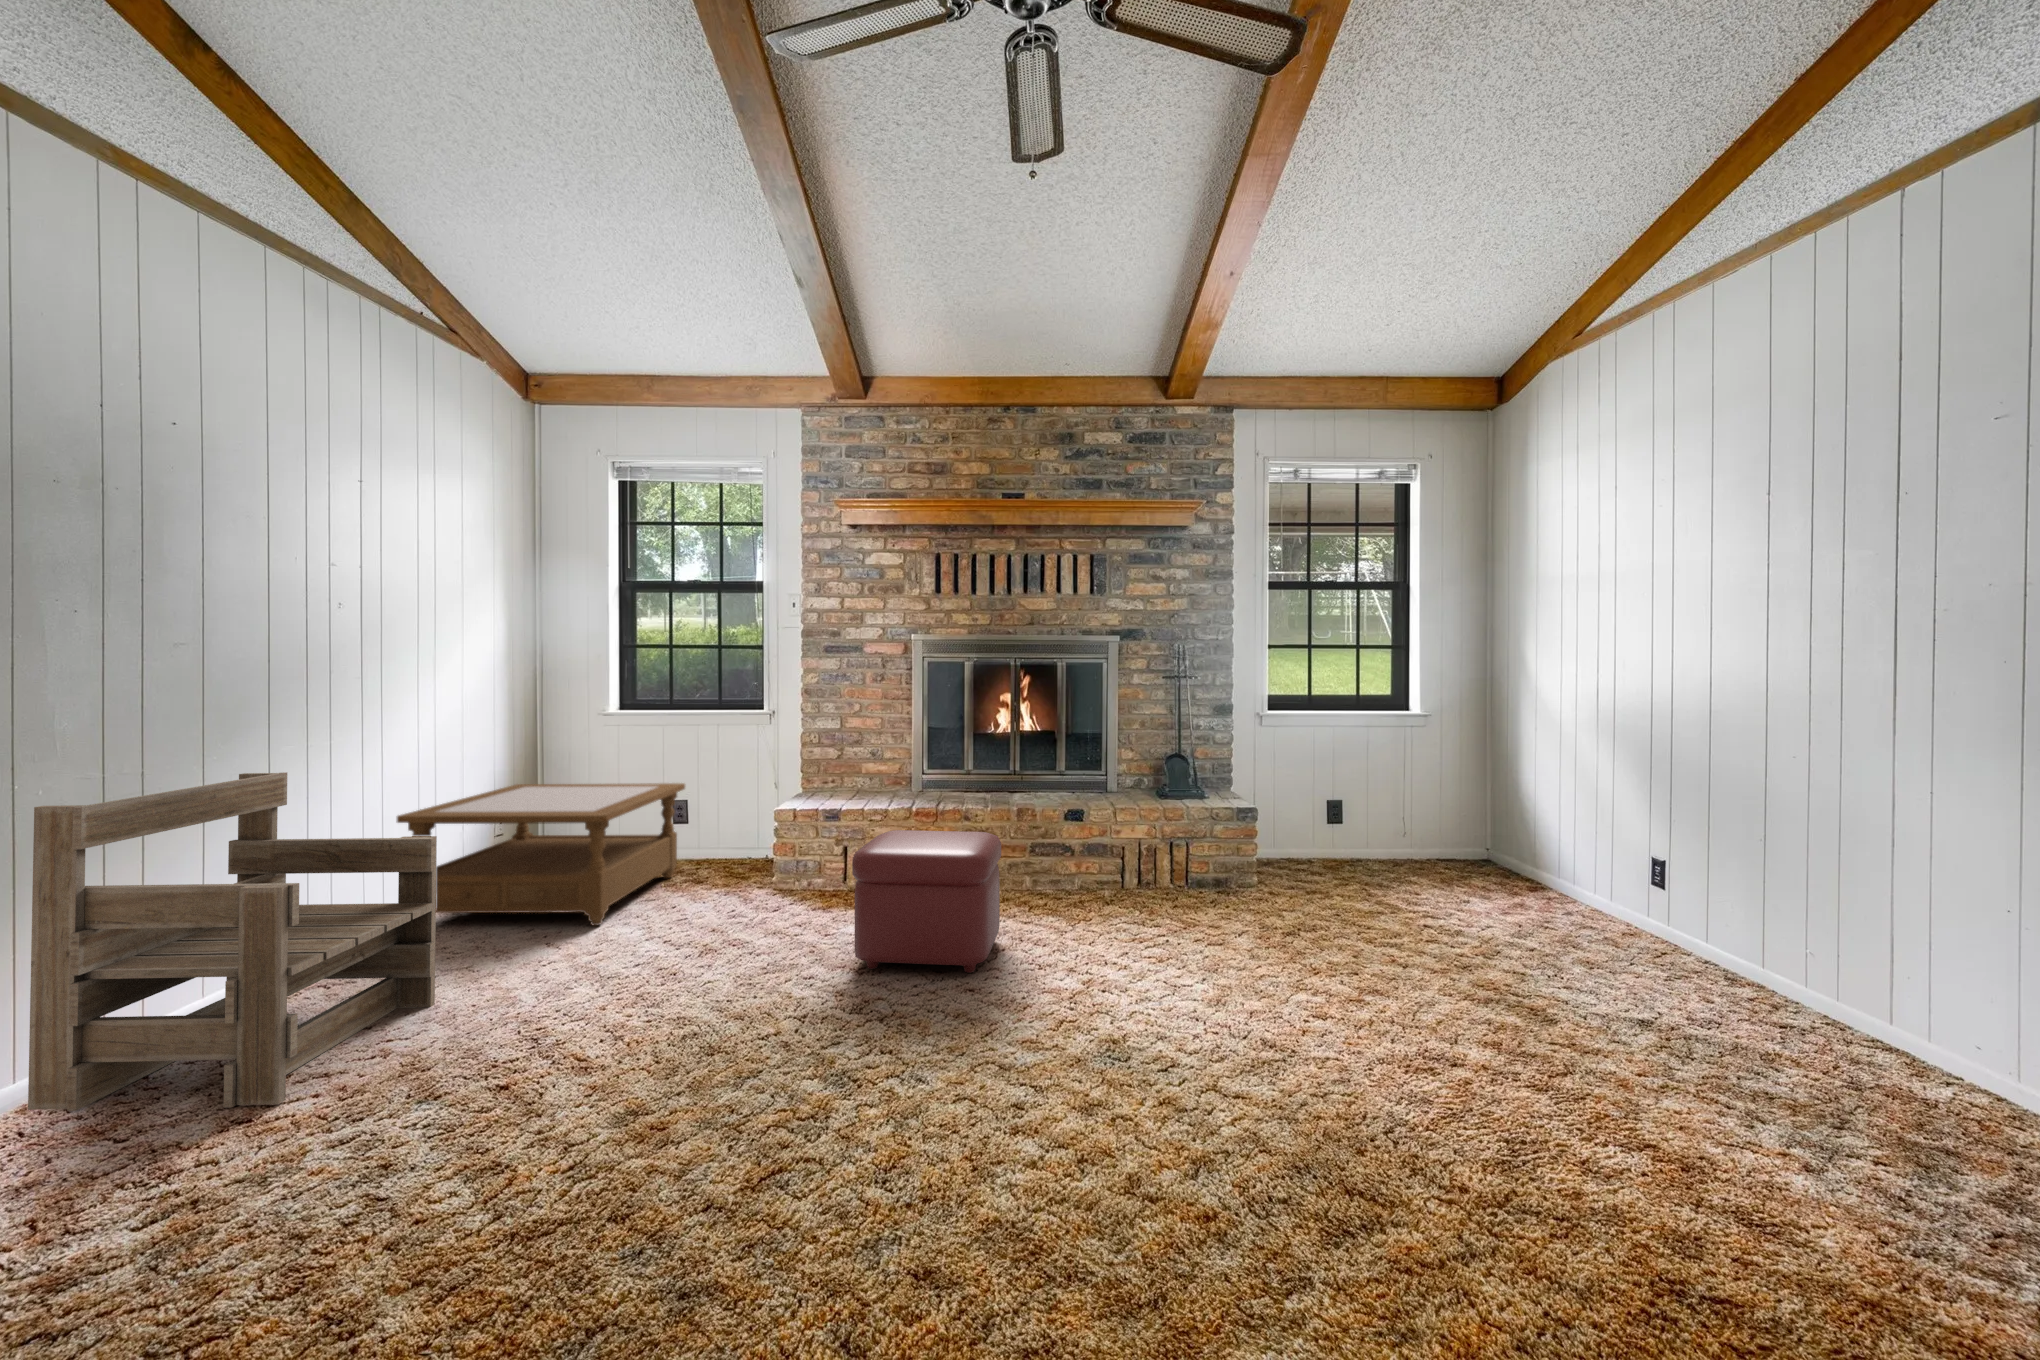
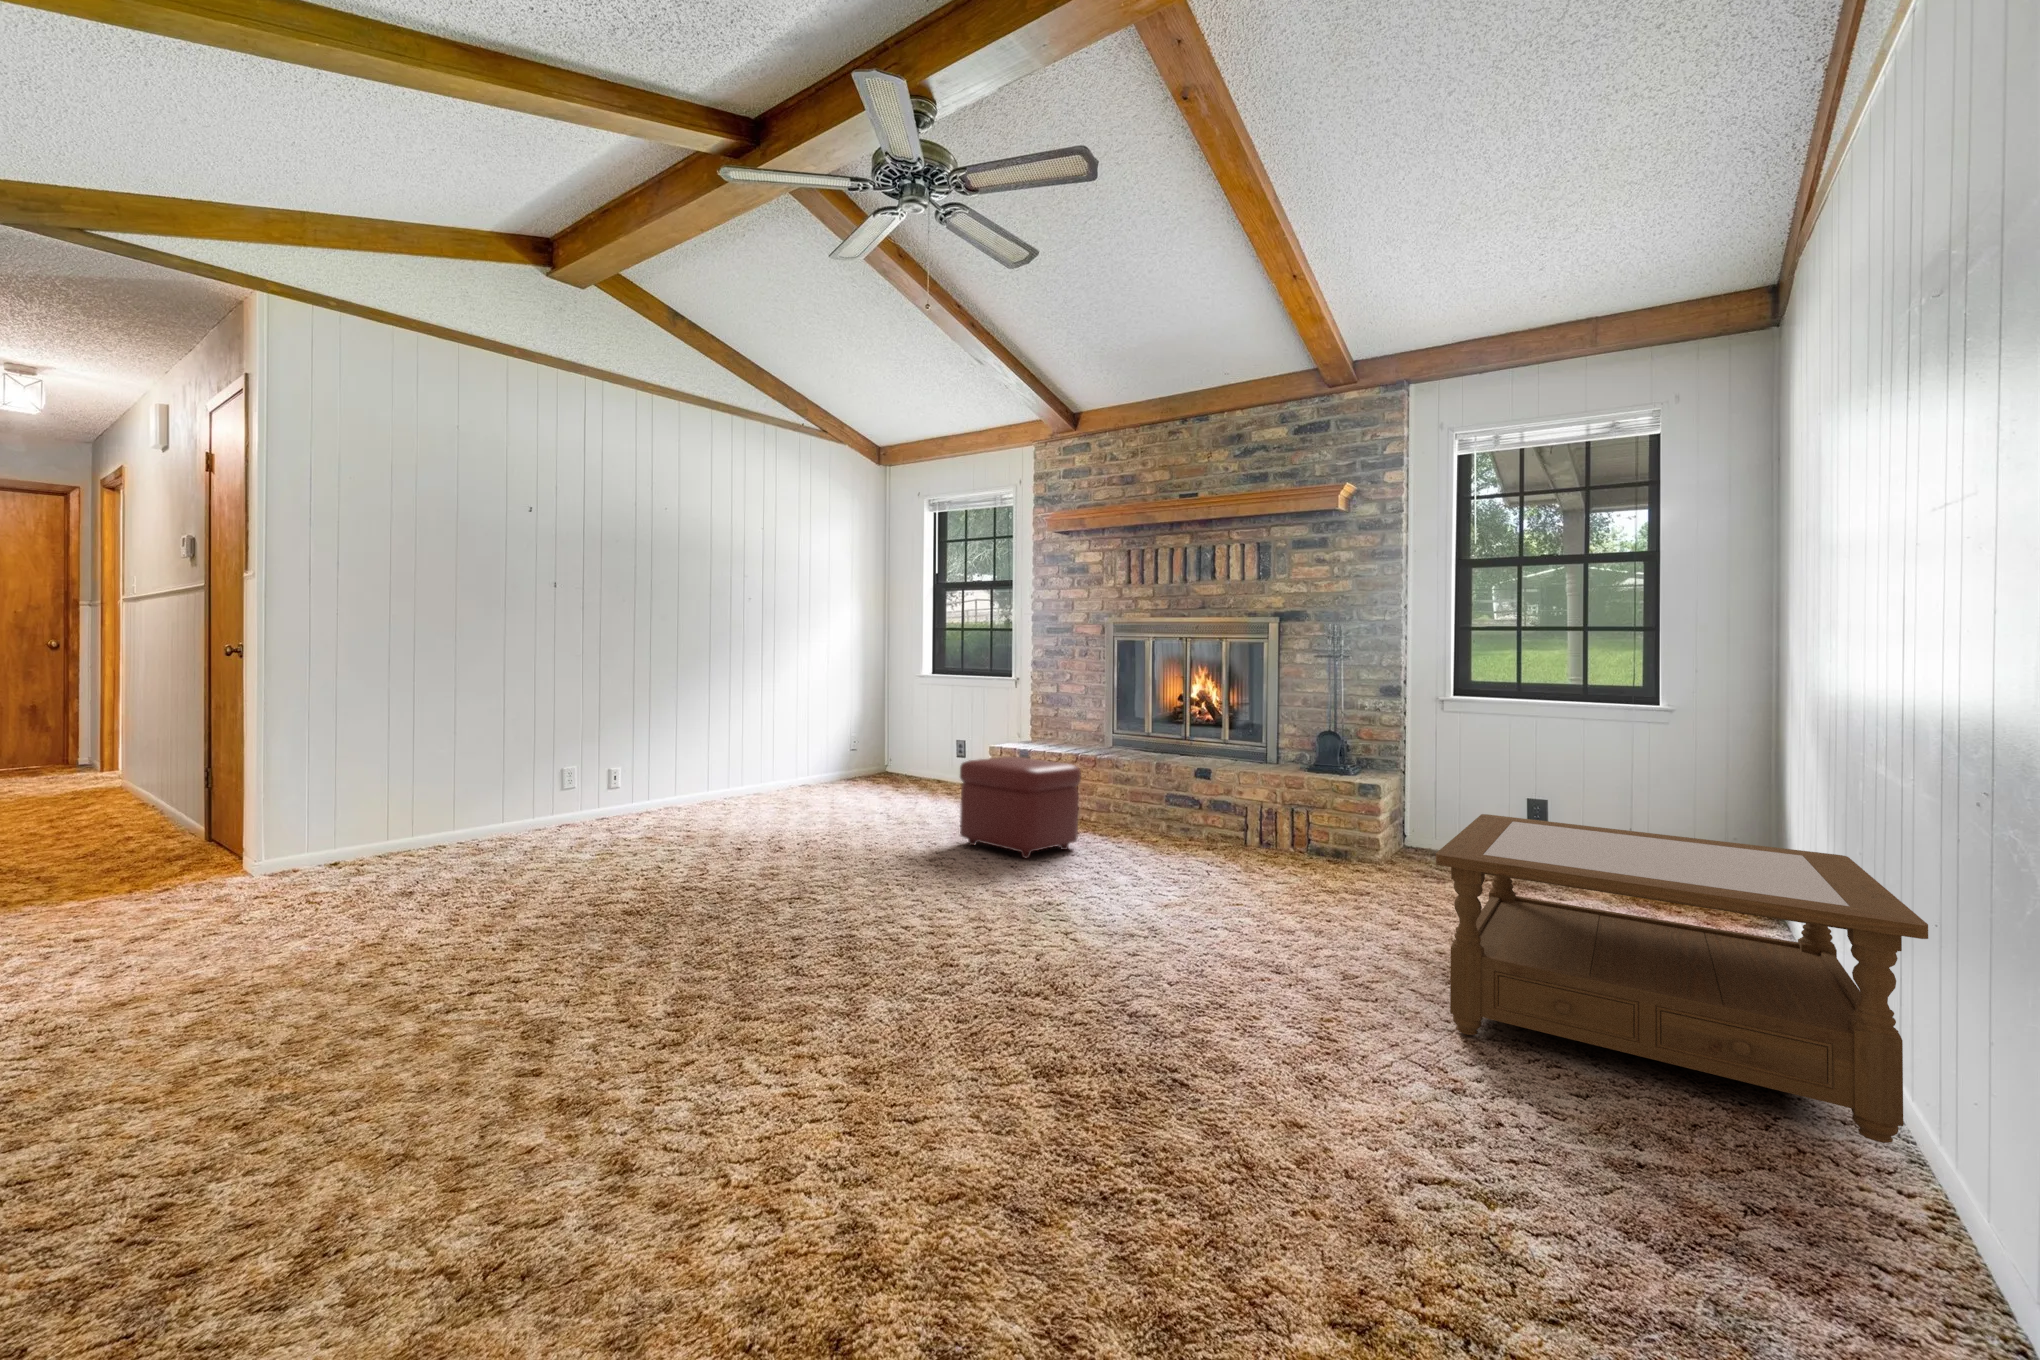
armchair: present [28,772,437,1111] -> none [598,683,757,833]
coffee table: present [397,783,685,925] -> present [1436,814,1928,1143]

